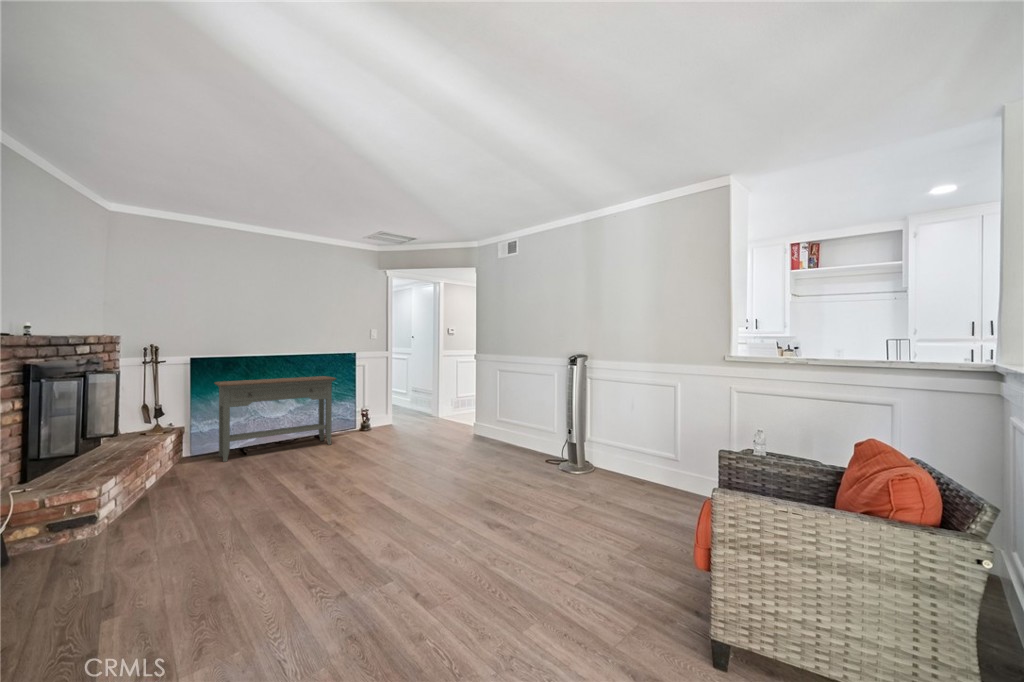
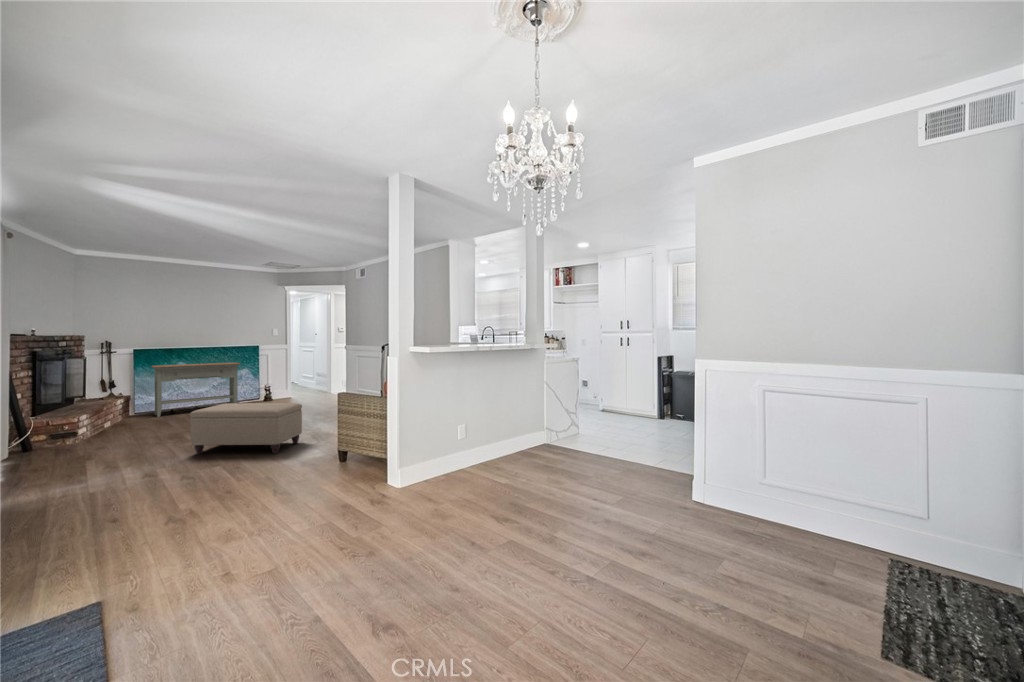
ottoman: none [319,470,515,601] -> present [190,403,302,454]

